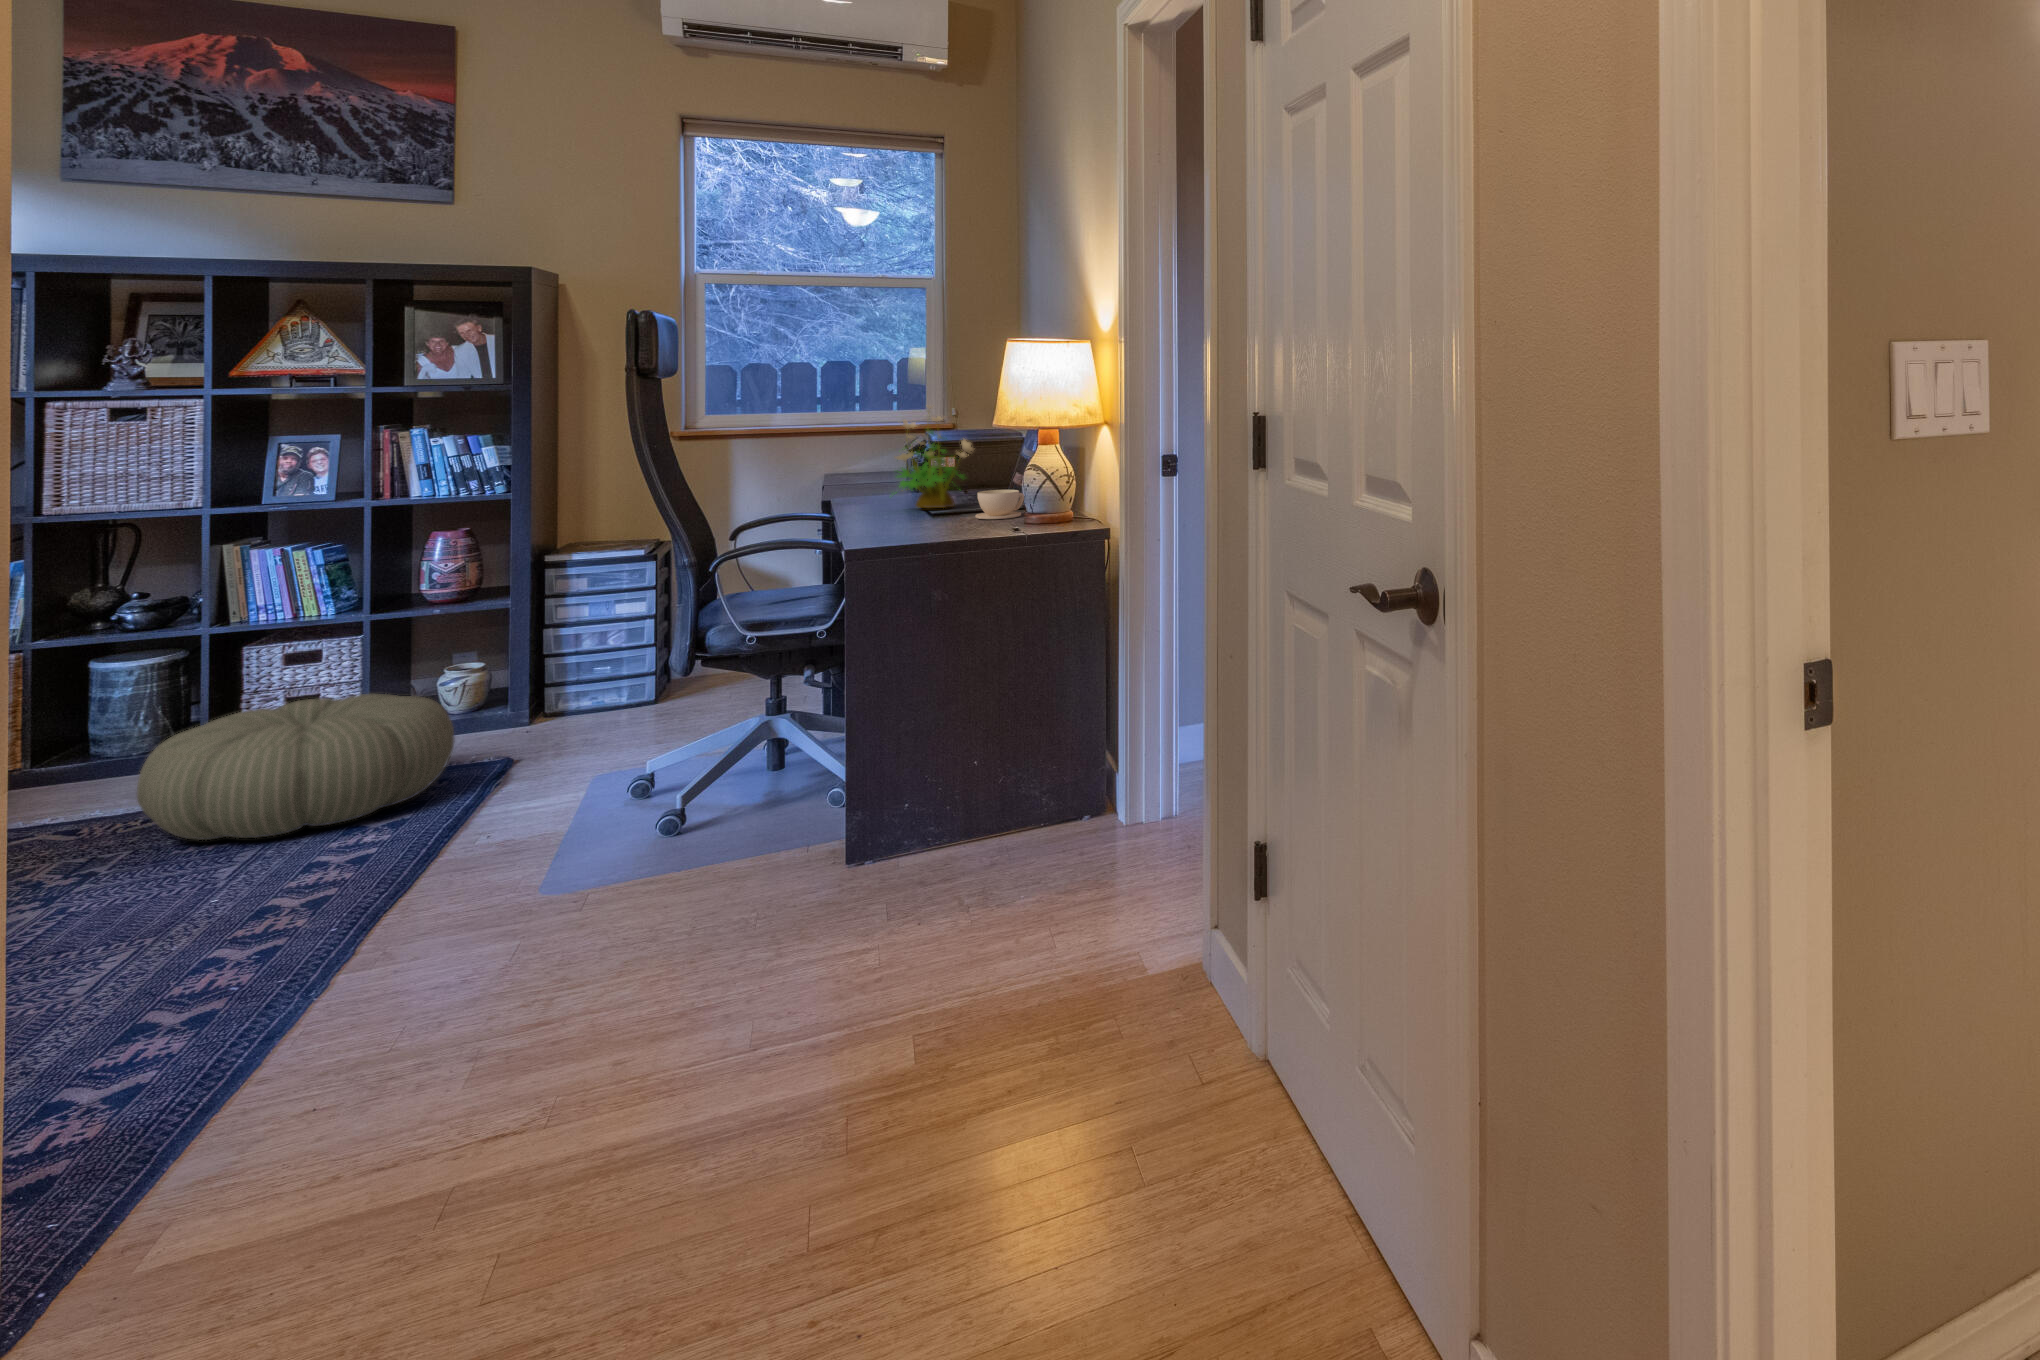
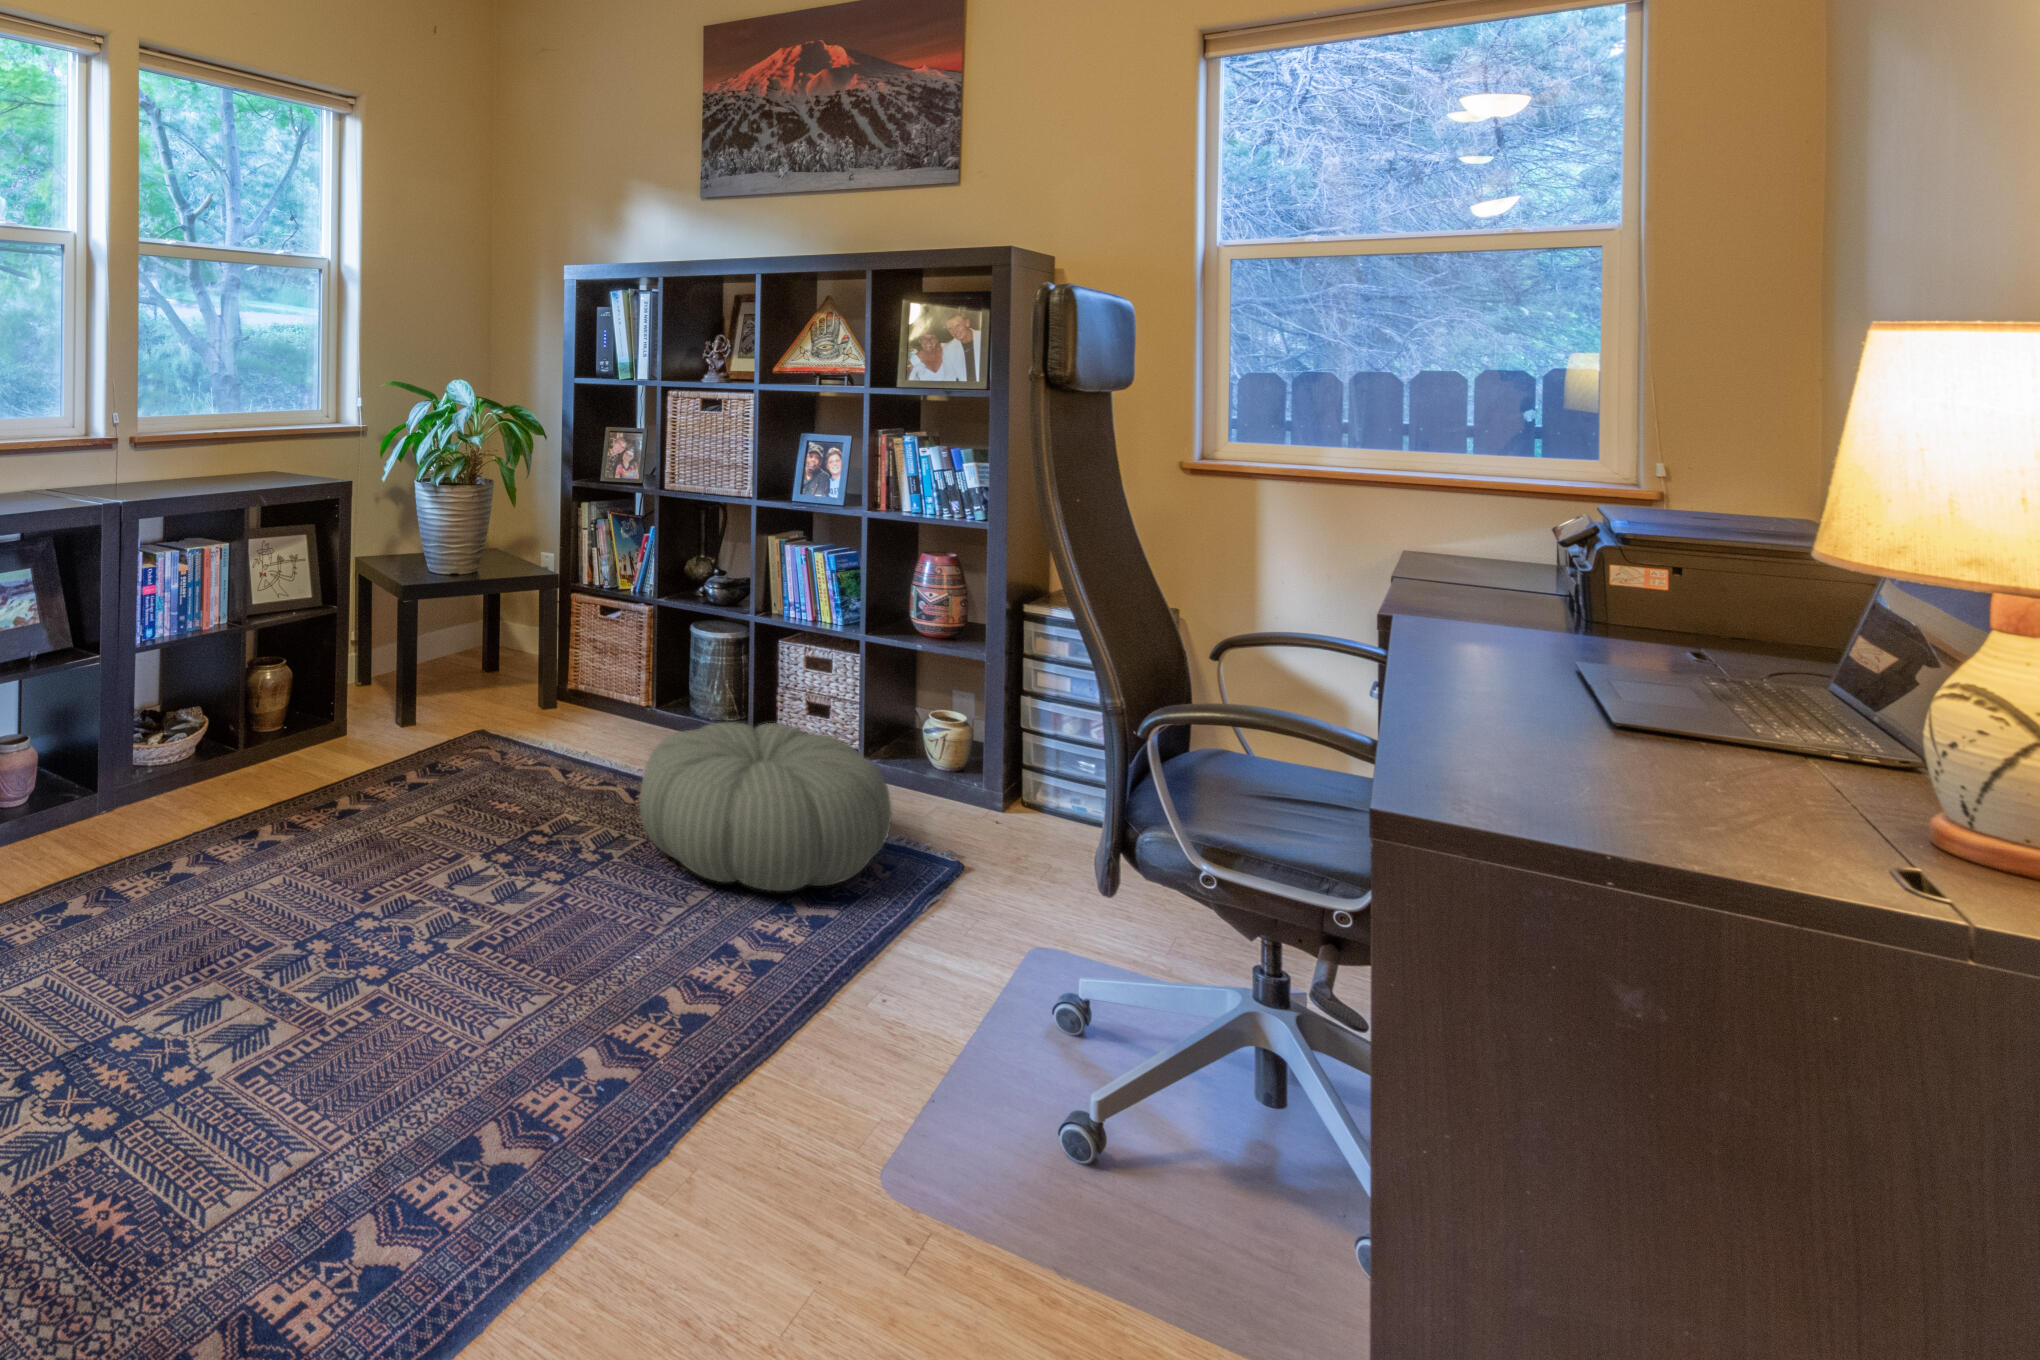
potted plant: present [890,417,973,508] -> none [1466,486,1707,735]
coffee cup: present [976,490,1024,519] -> none [1704,751,1889,864]

